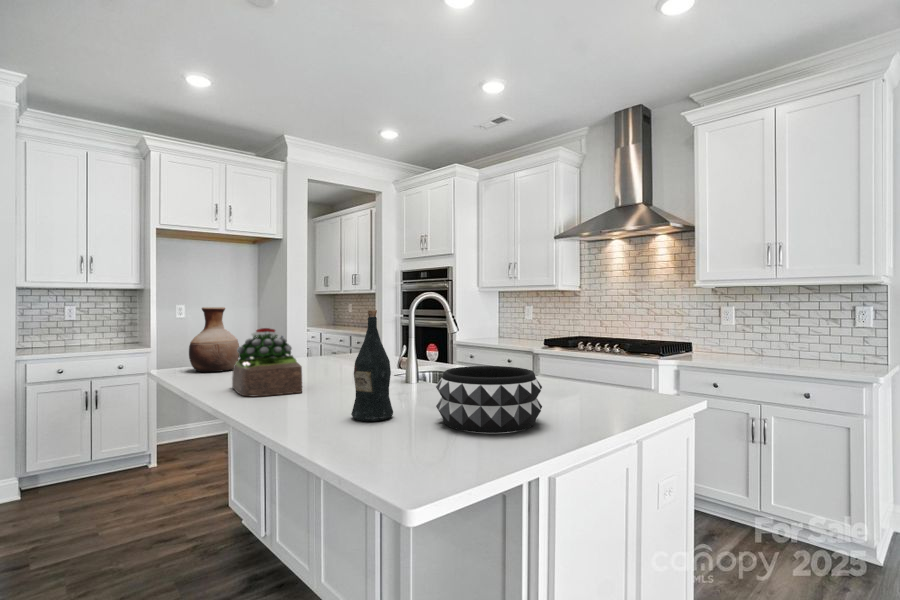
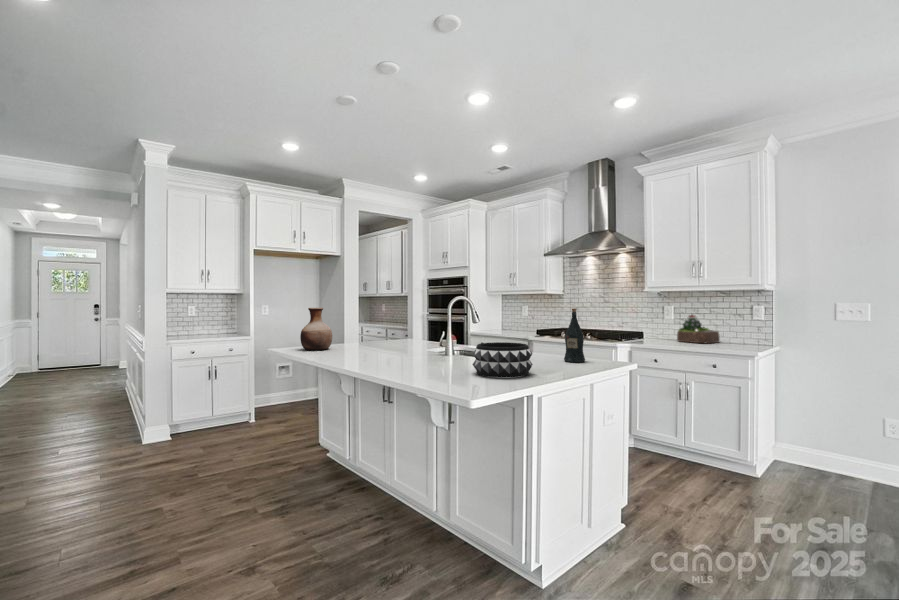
wine bottle: present [351,310,393,421] -> present [564,308,585,363]
succulent plant: present [232,328,302,397] -> present [677,315,720,343]

